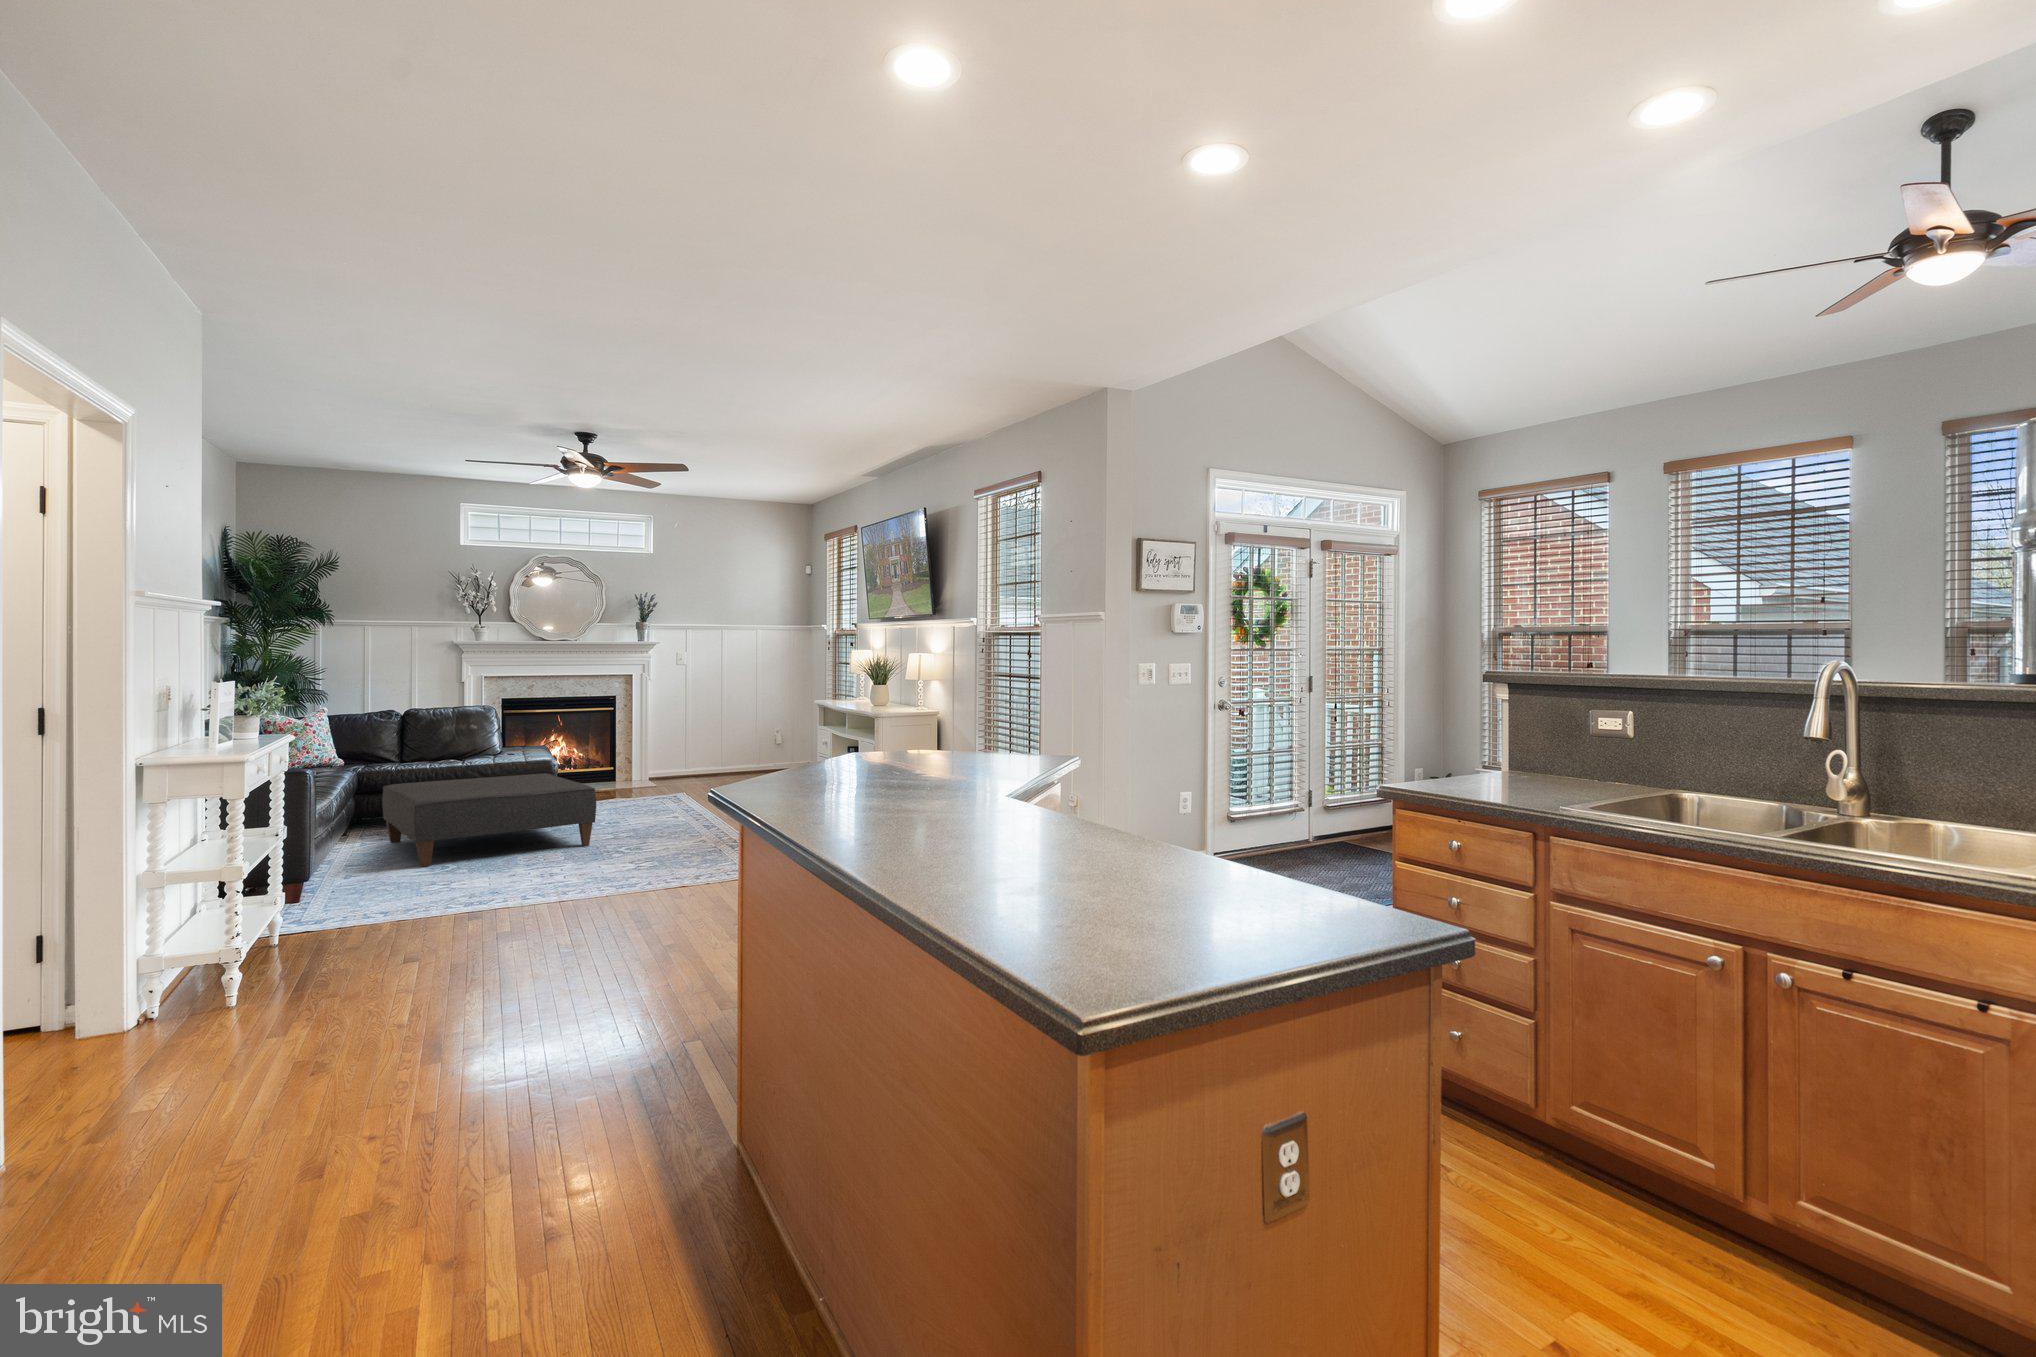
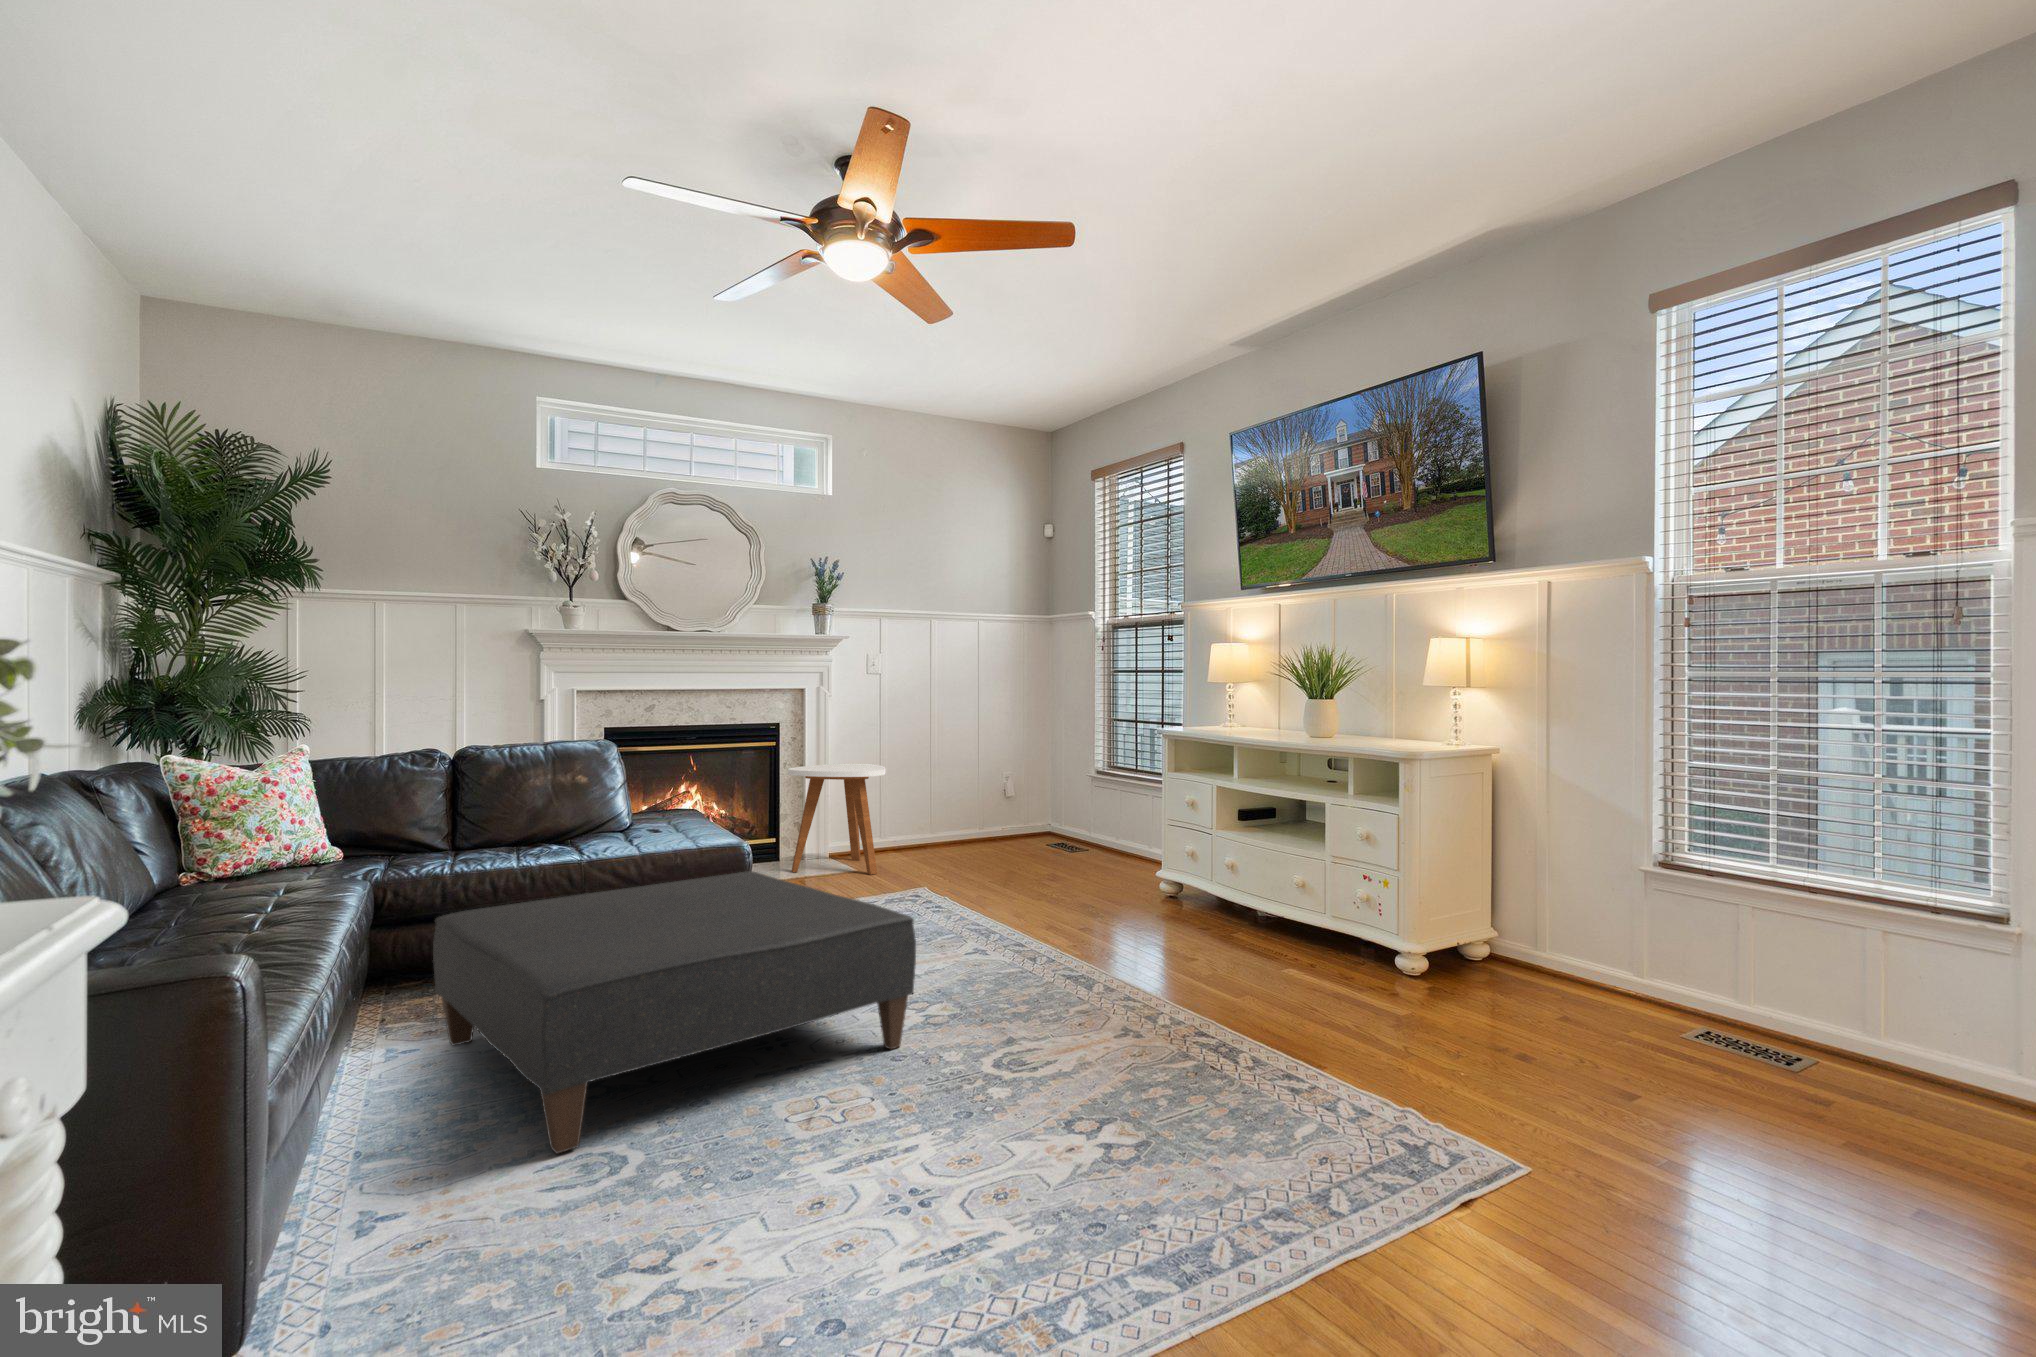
side table: none [615,722,677,788] -> present [788,763,886,875]

